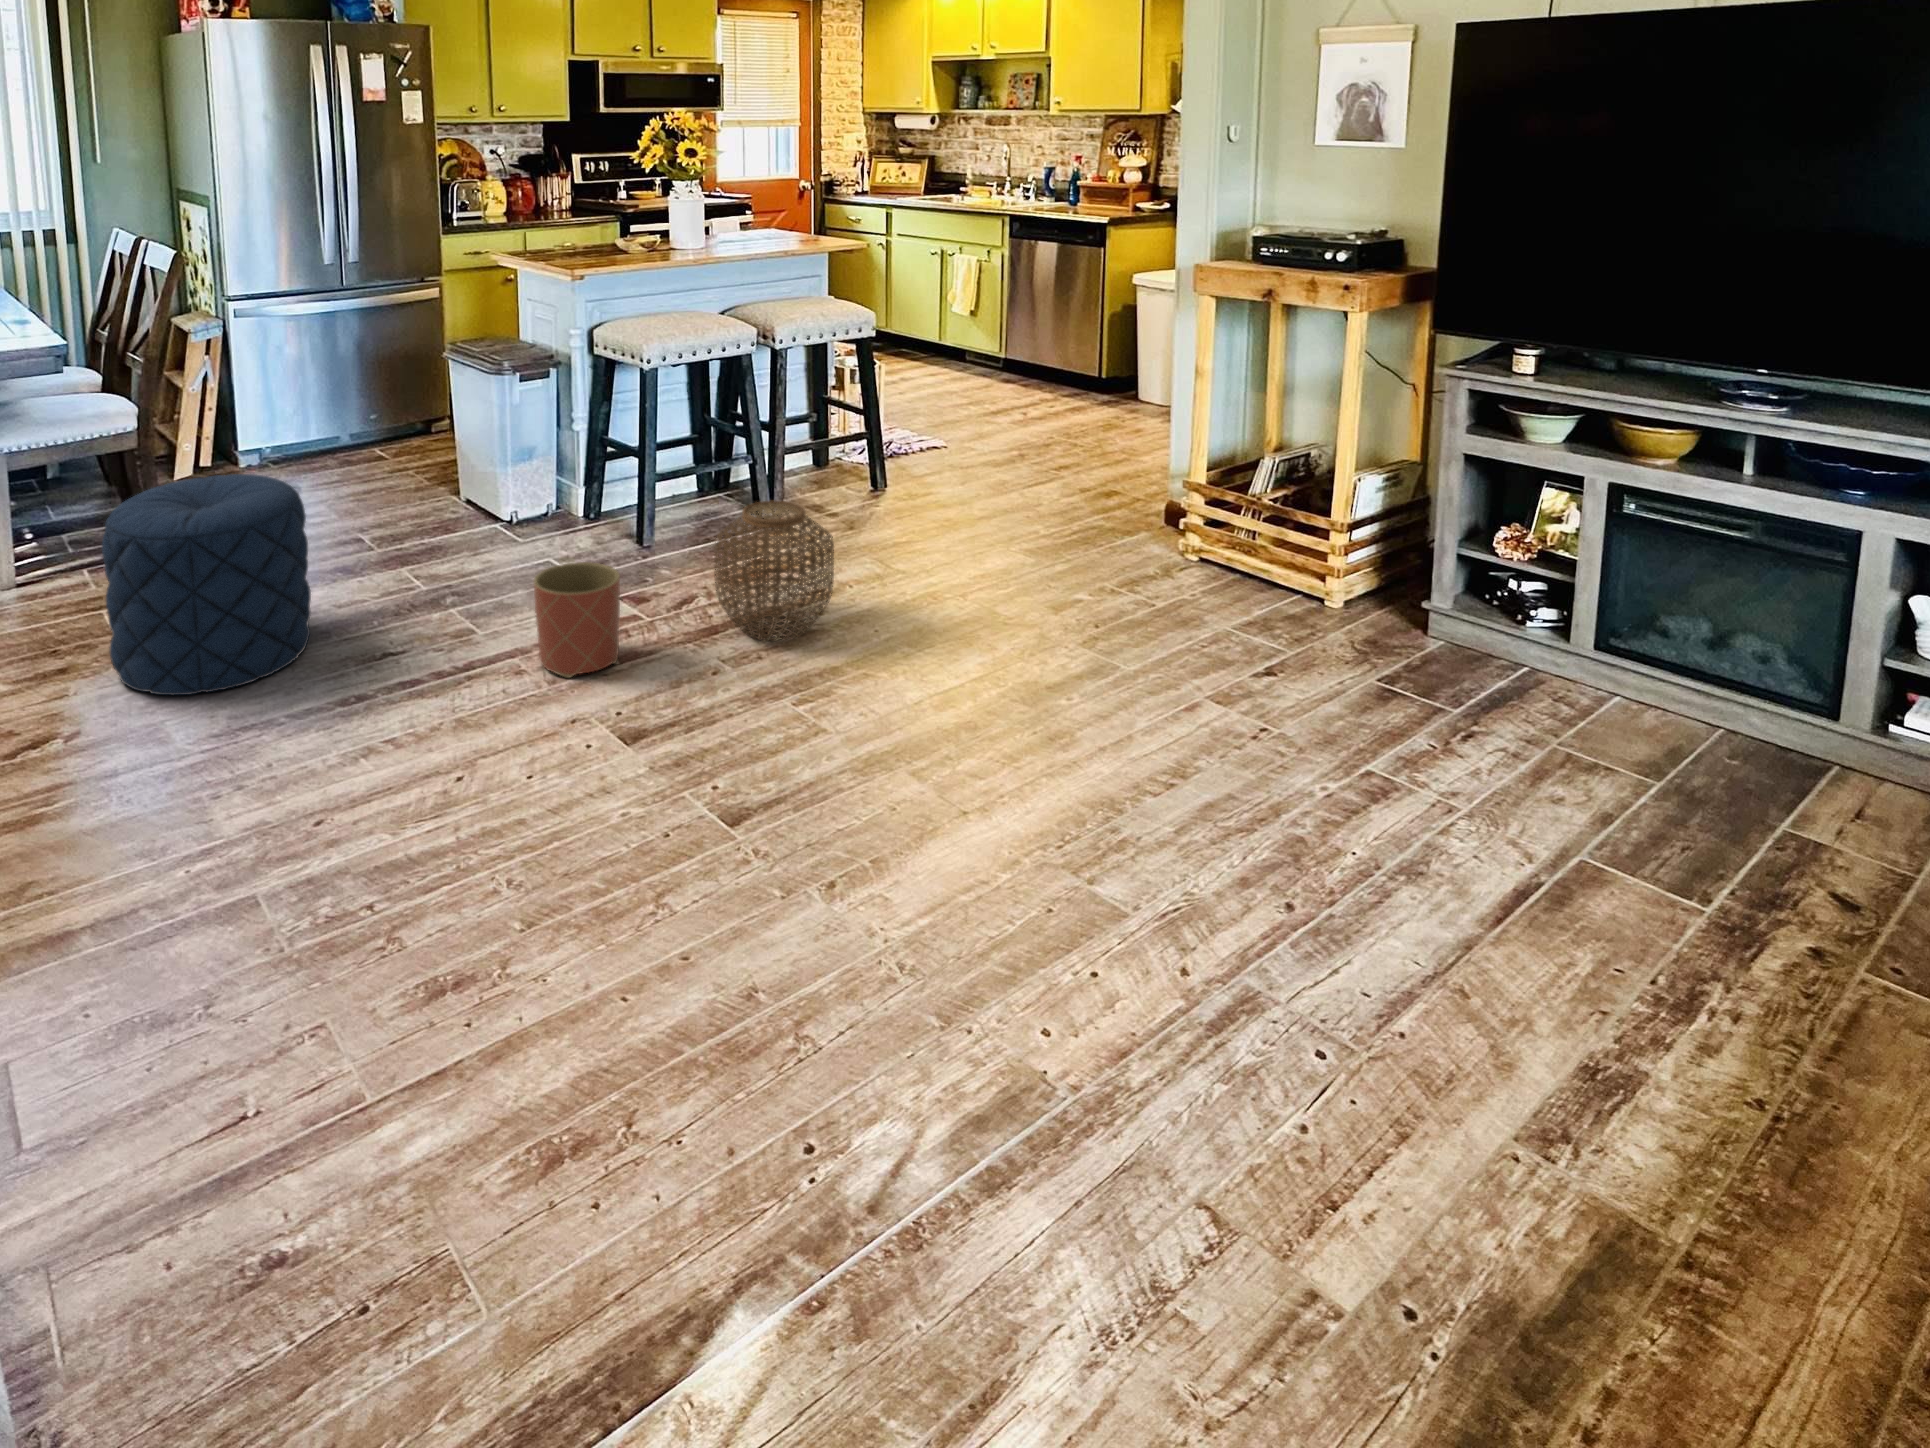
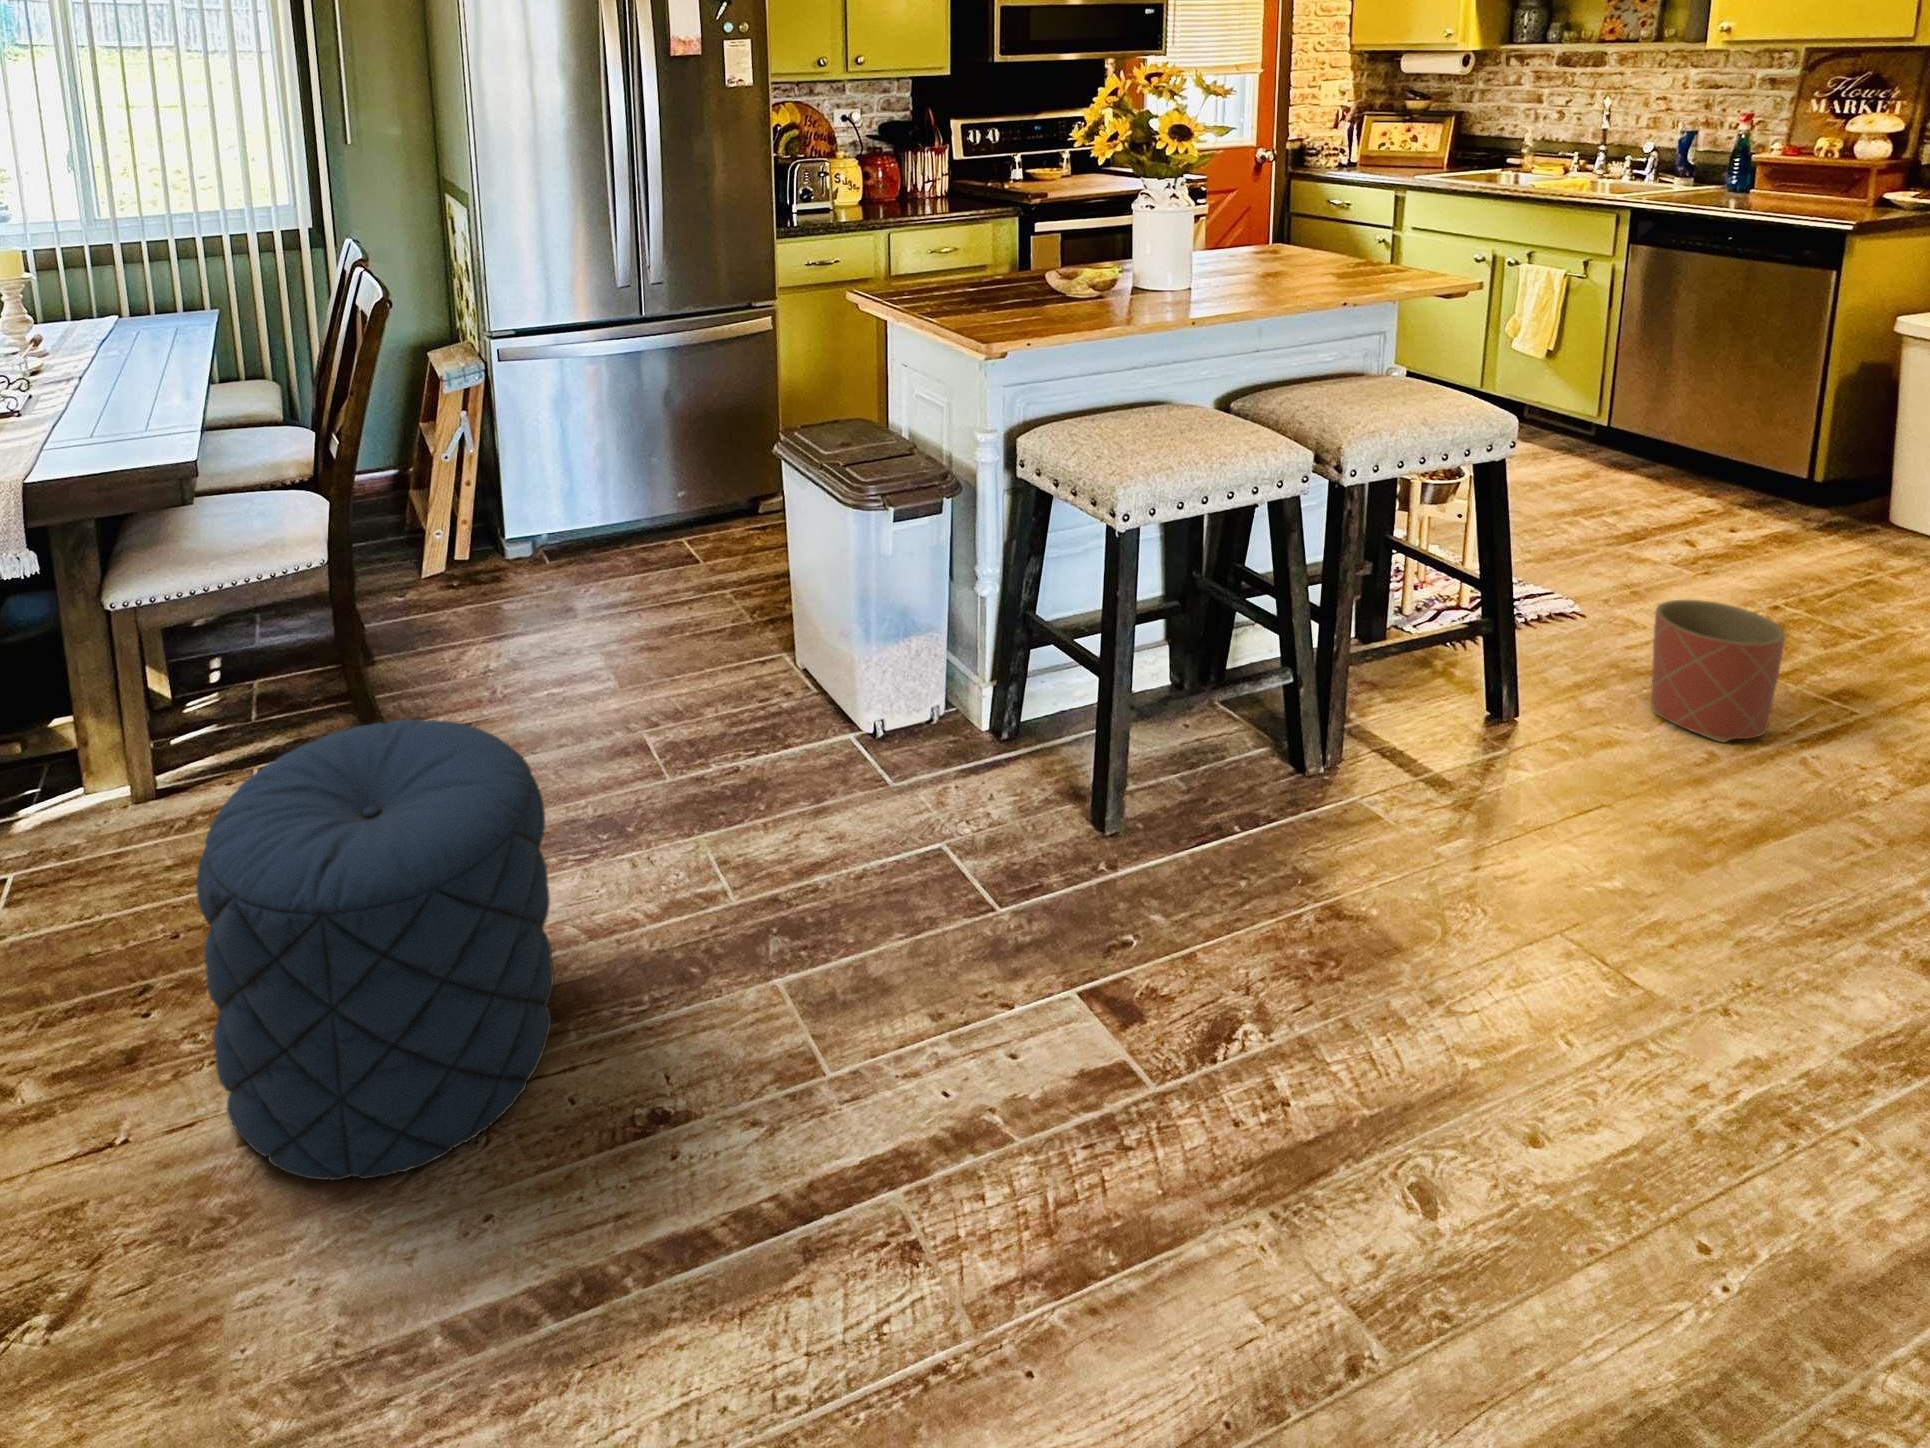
woven basket: present [714,500,834,641] -> none [1321,888,1615,1215]
planter: present [533,562,620,678] -> present [1651,600,1785,742]

